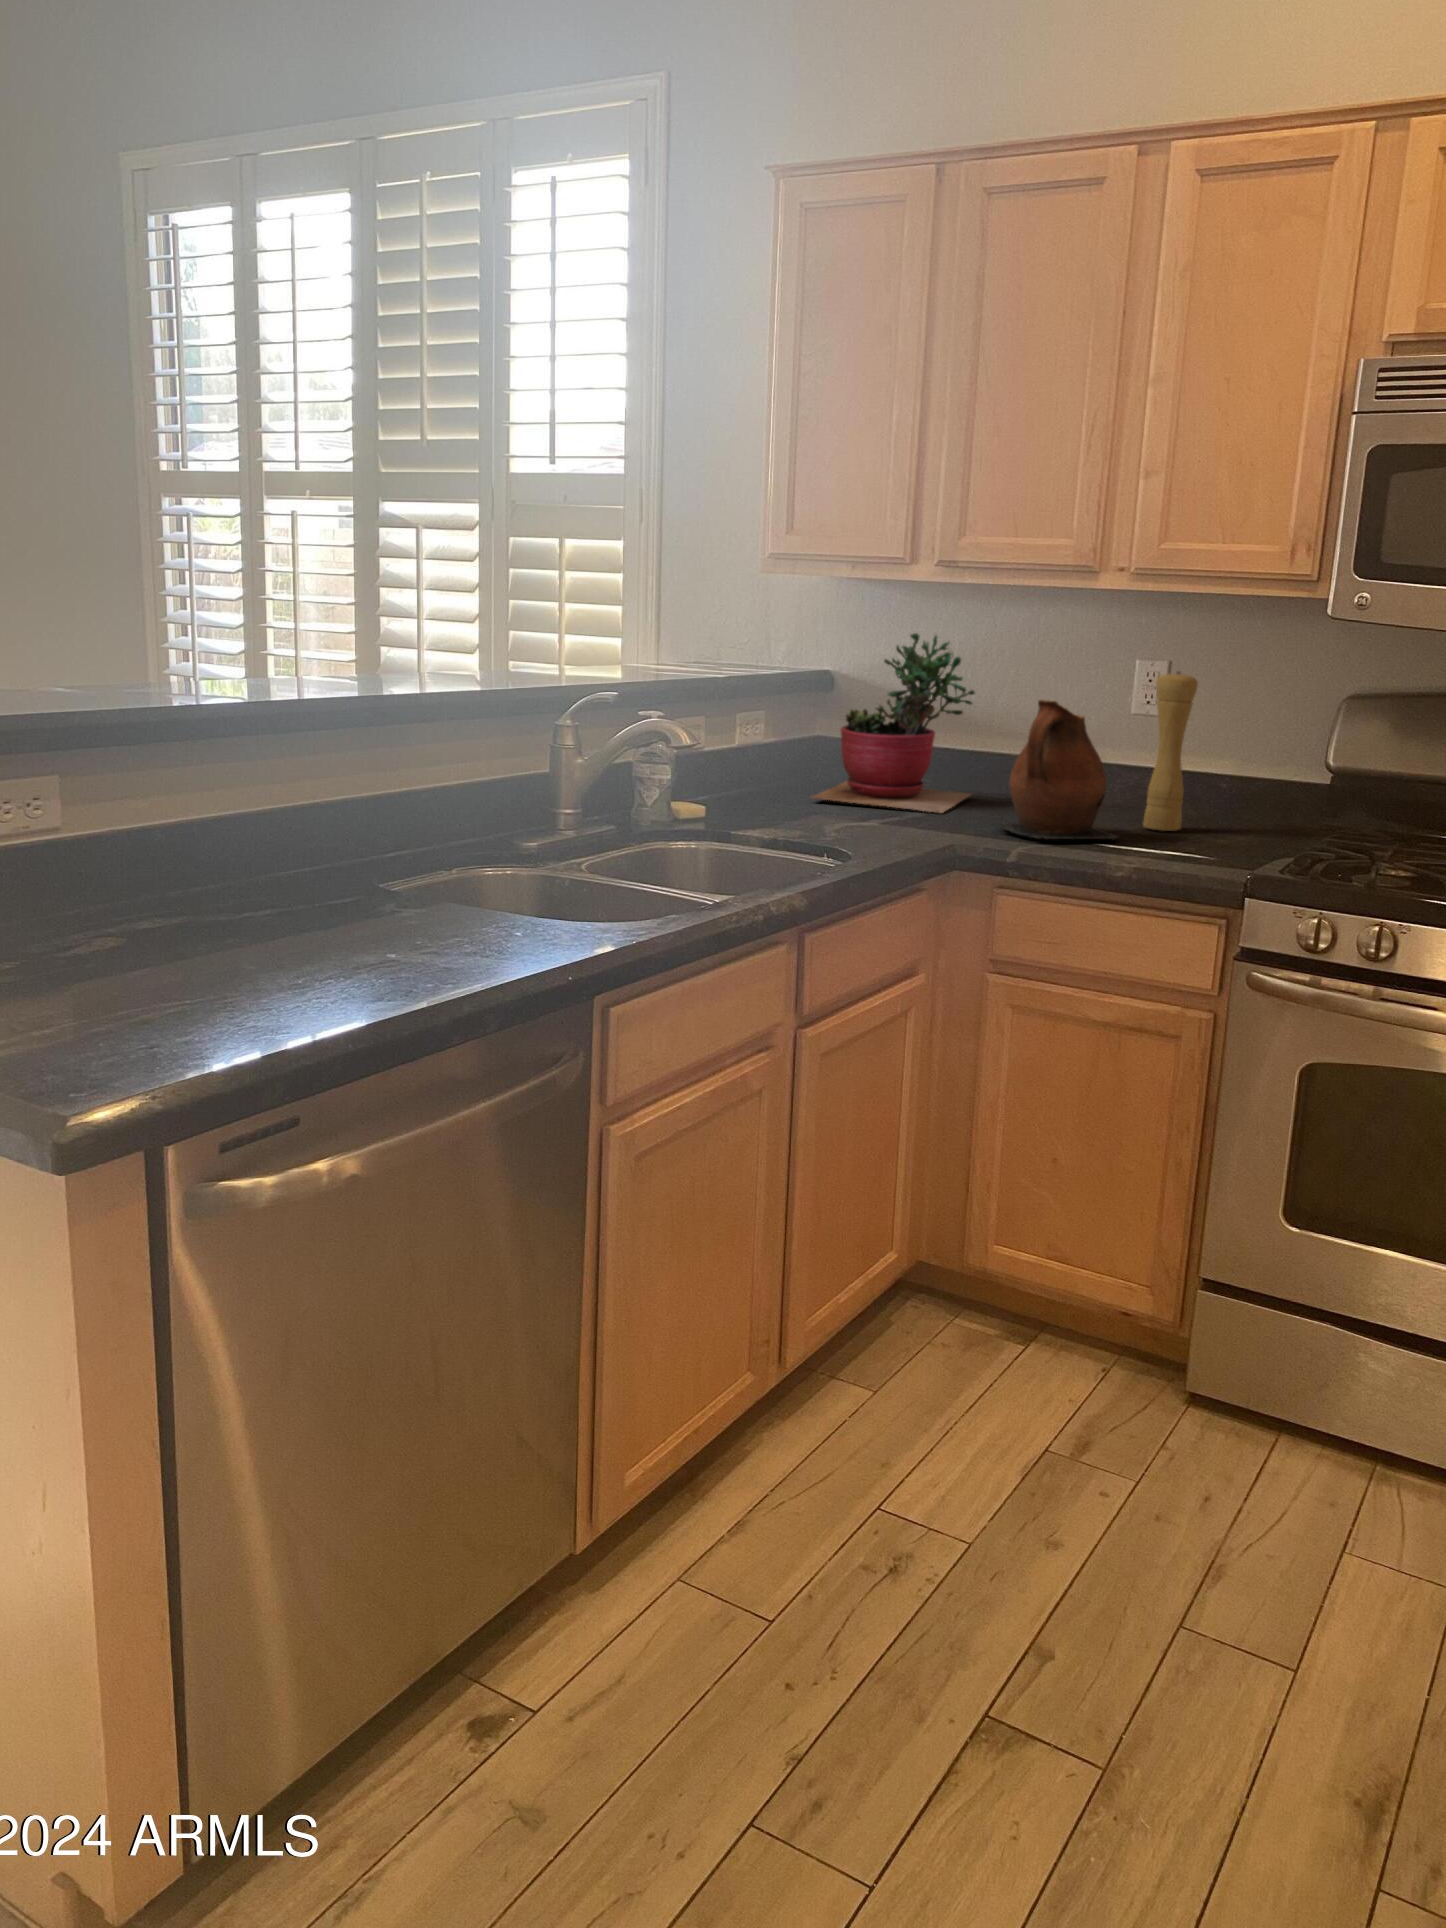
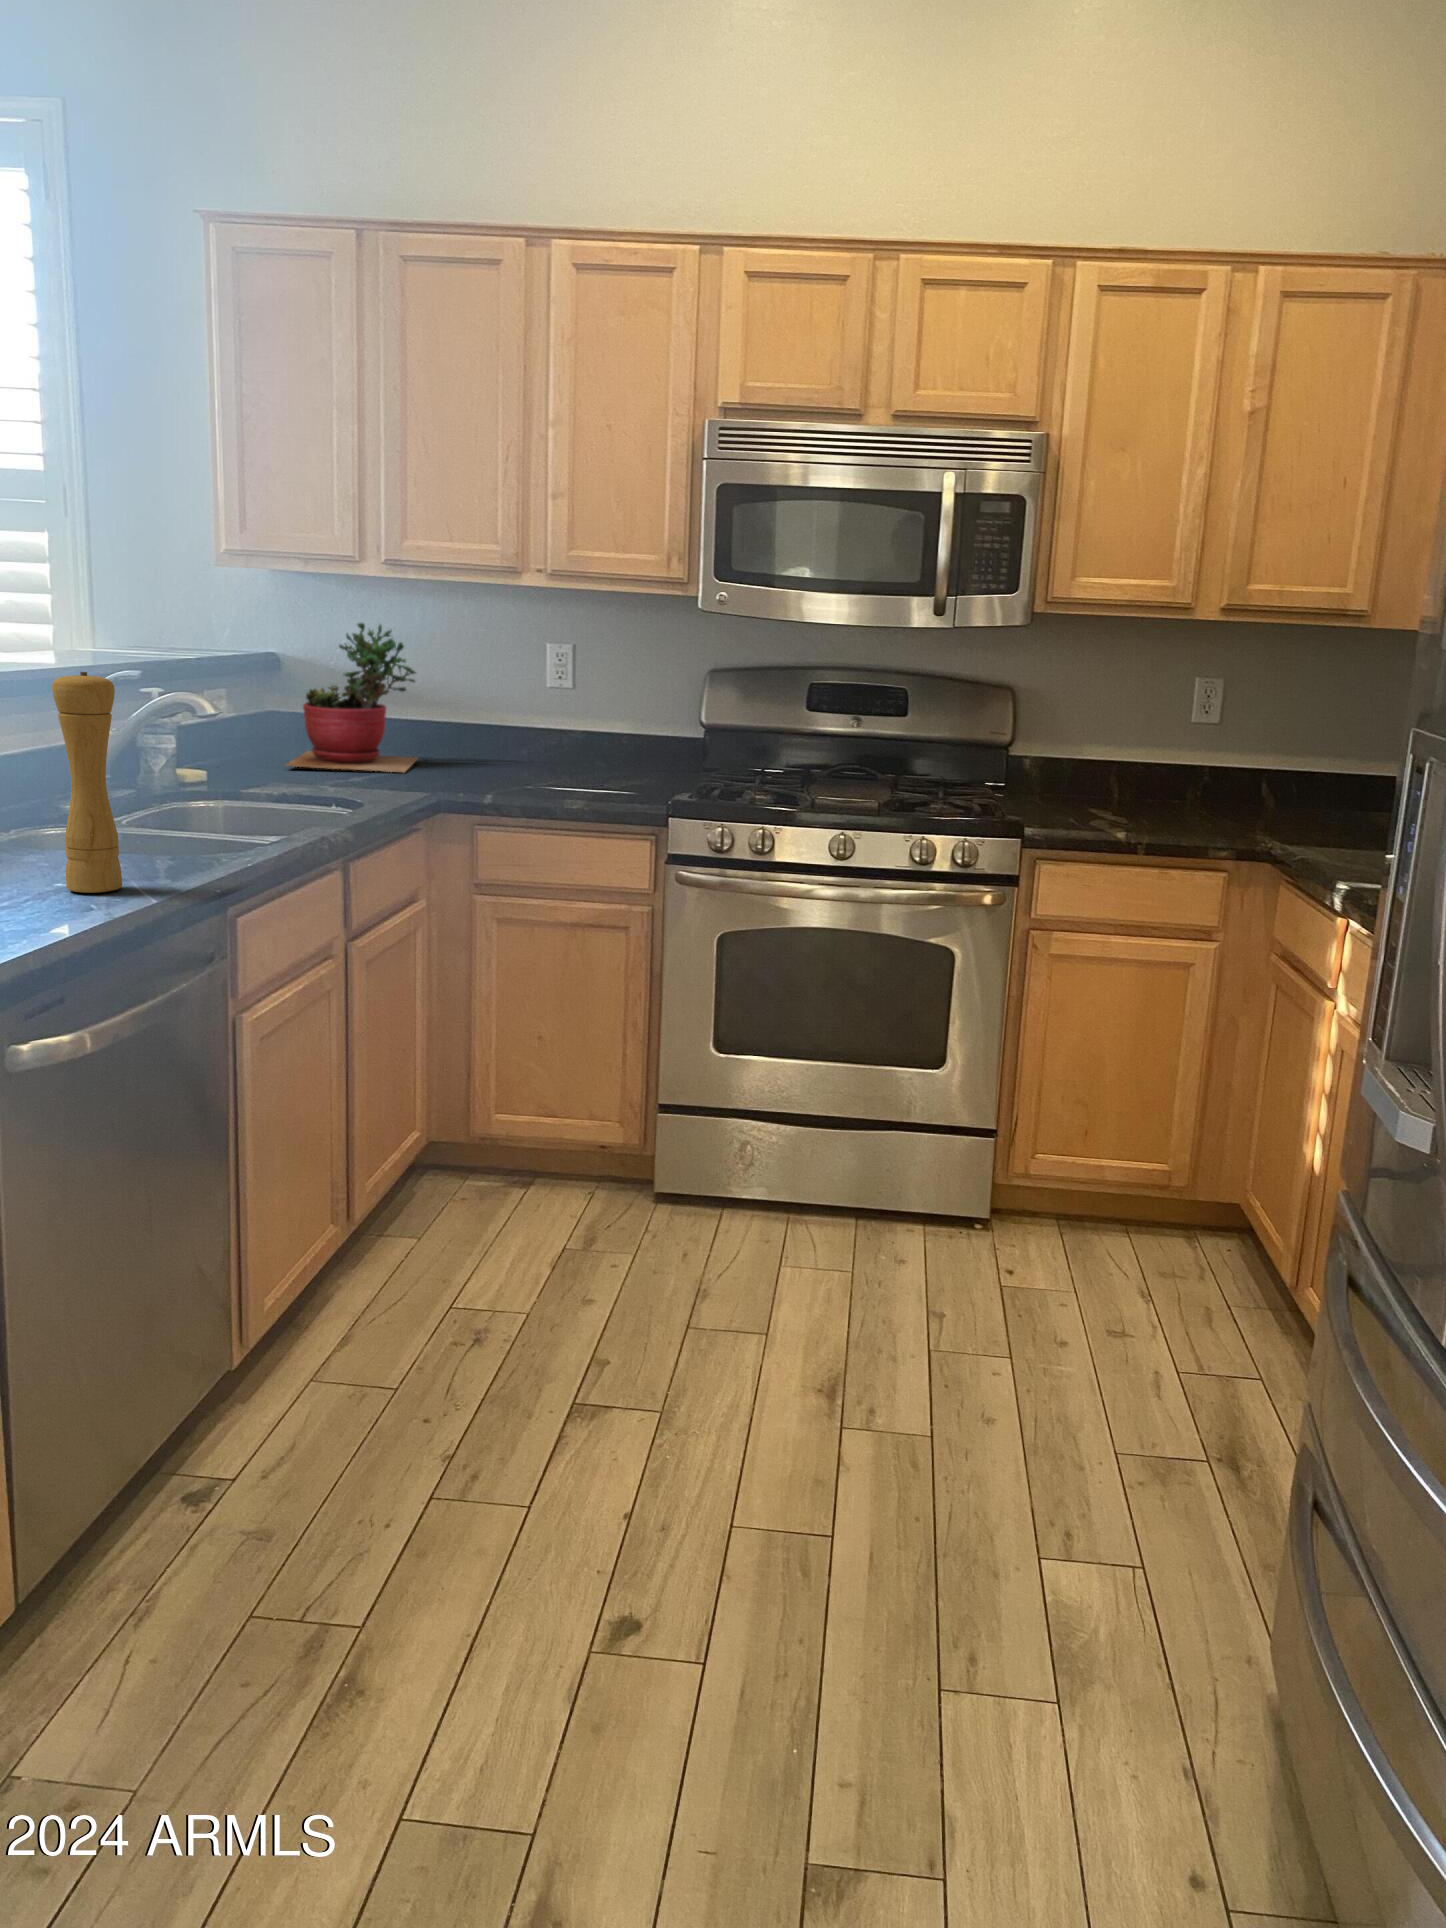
pepper mill: present [1143,672,1198,831] -> present [52,672,122,893]
ceramic pitcher: present [1000,700,1118,840] -> none [455,674,557,786]

